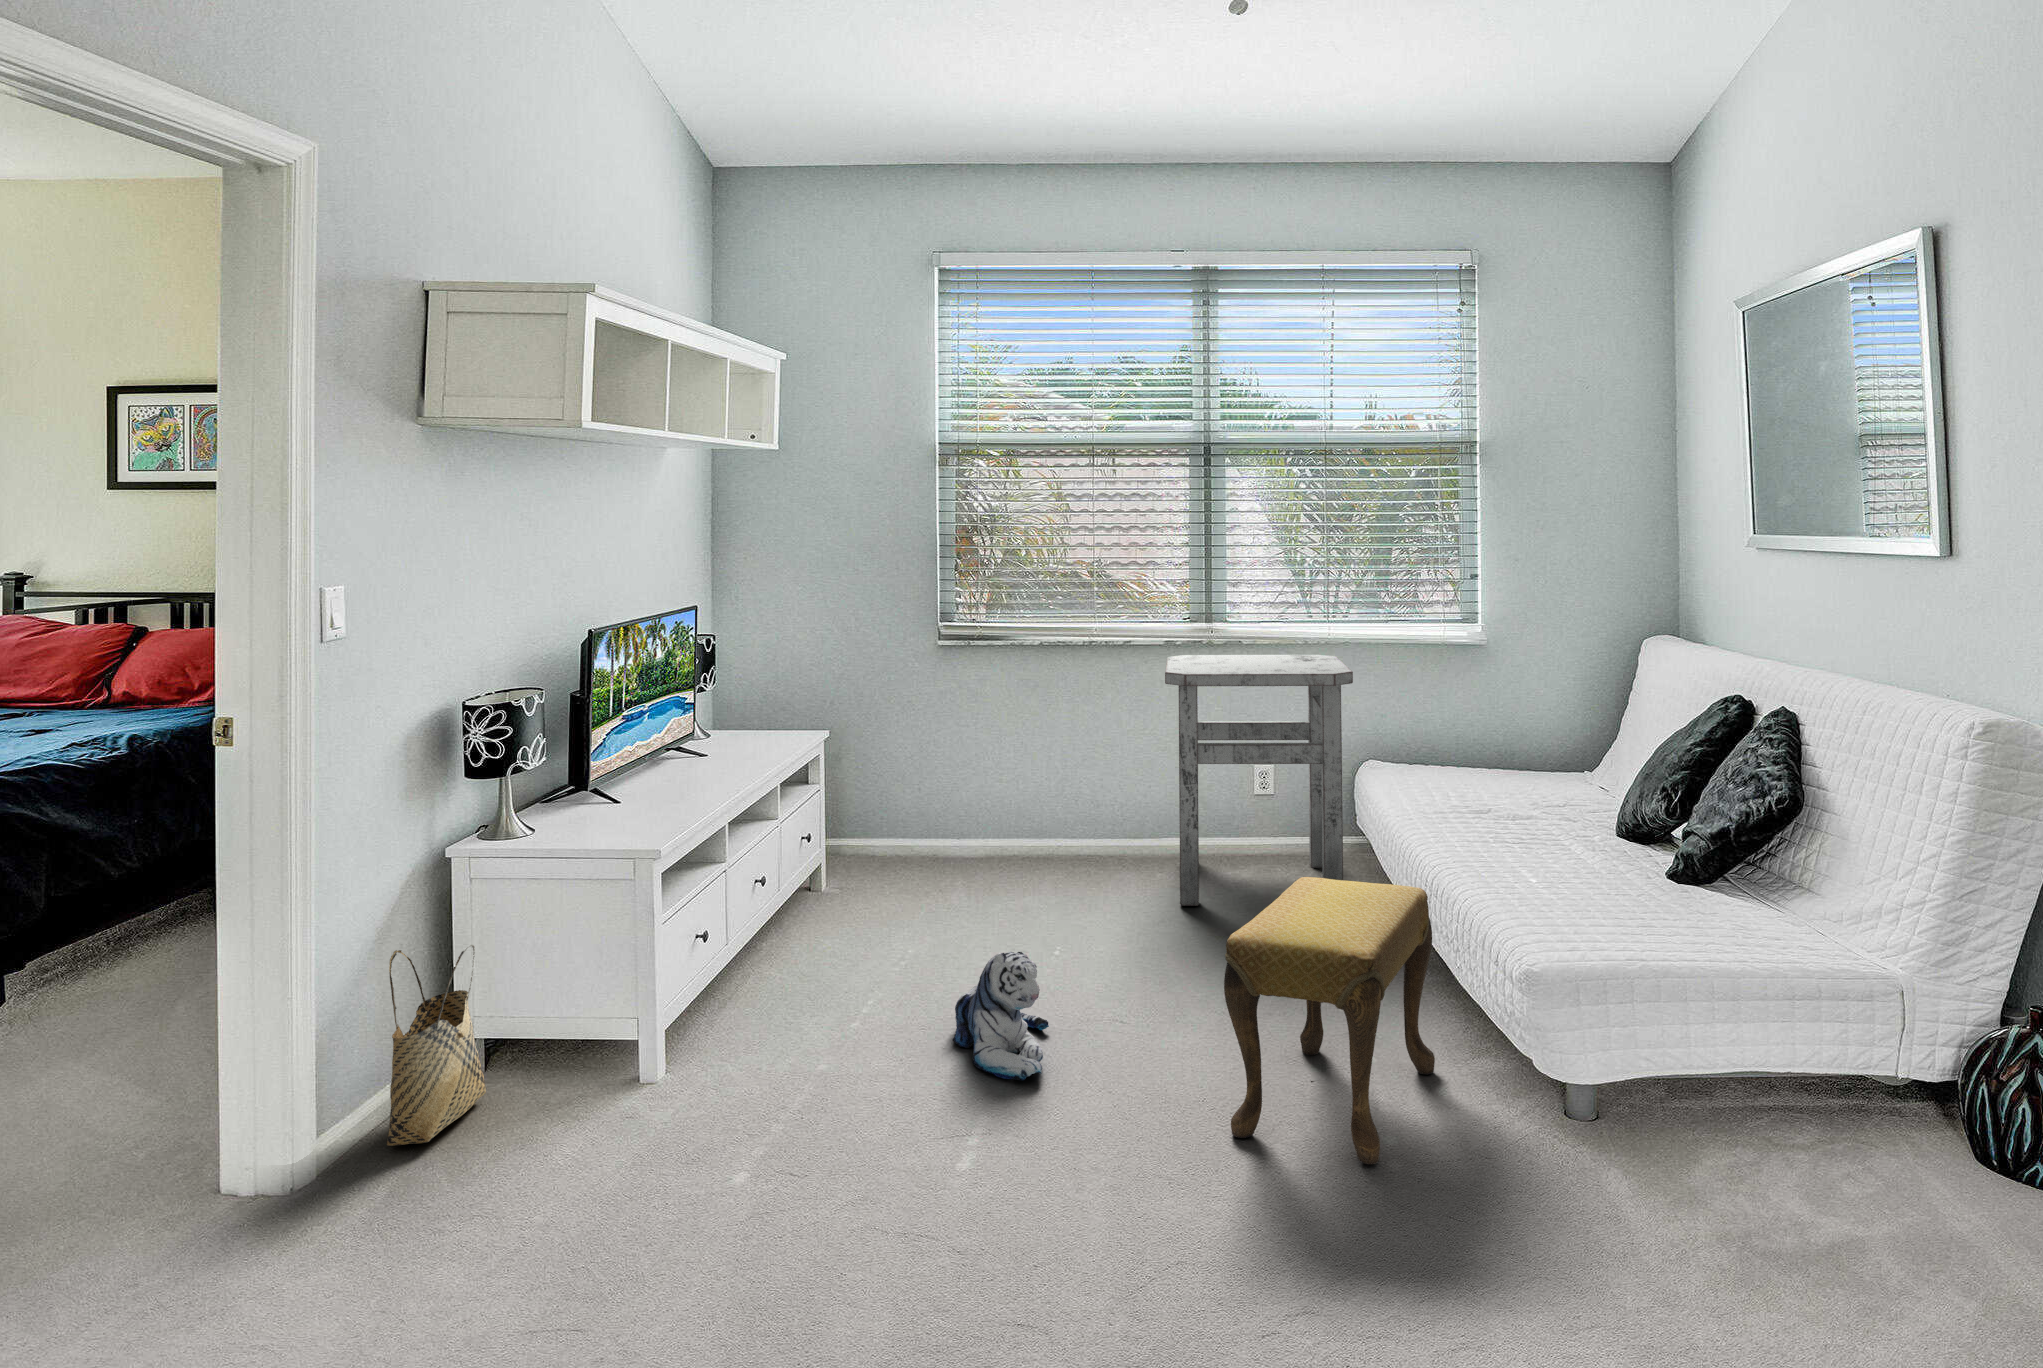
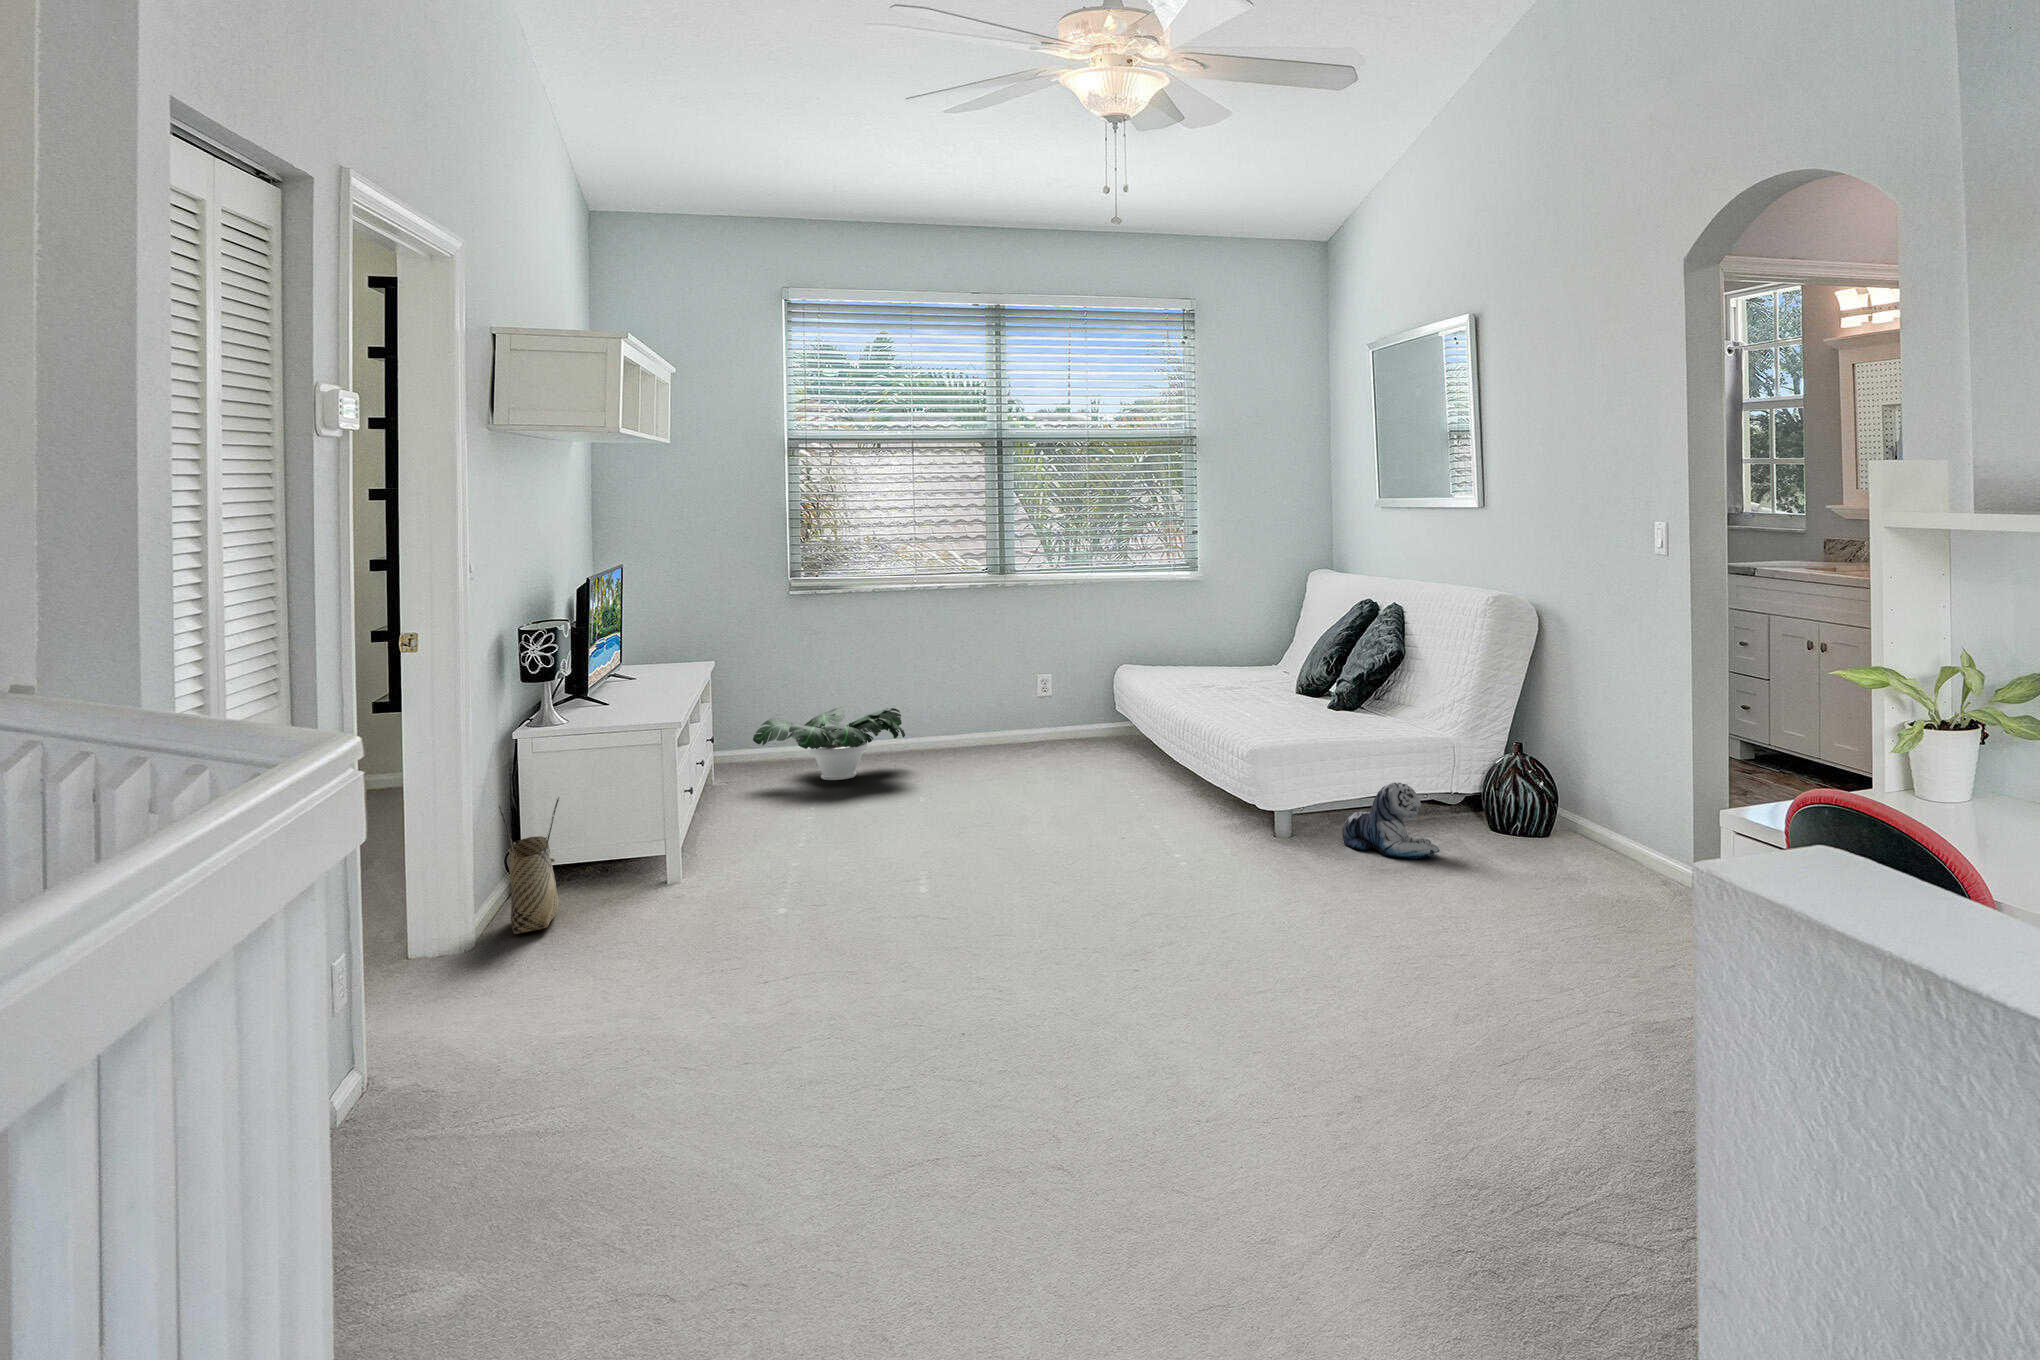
side table: present [1165,655,1353,906] -> none [972,594,1122,776]
potted plant: none [886,788,1074,887] -> present [753,708,905,780]
footstool: present [1224,877,1435,1164] -> none [1089,718,1203,864]
plush toy: present [953,952,1049,1080] -> present [1342,783,1440,858]

